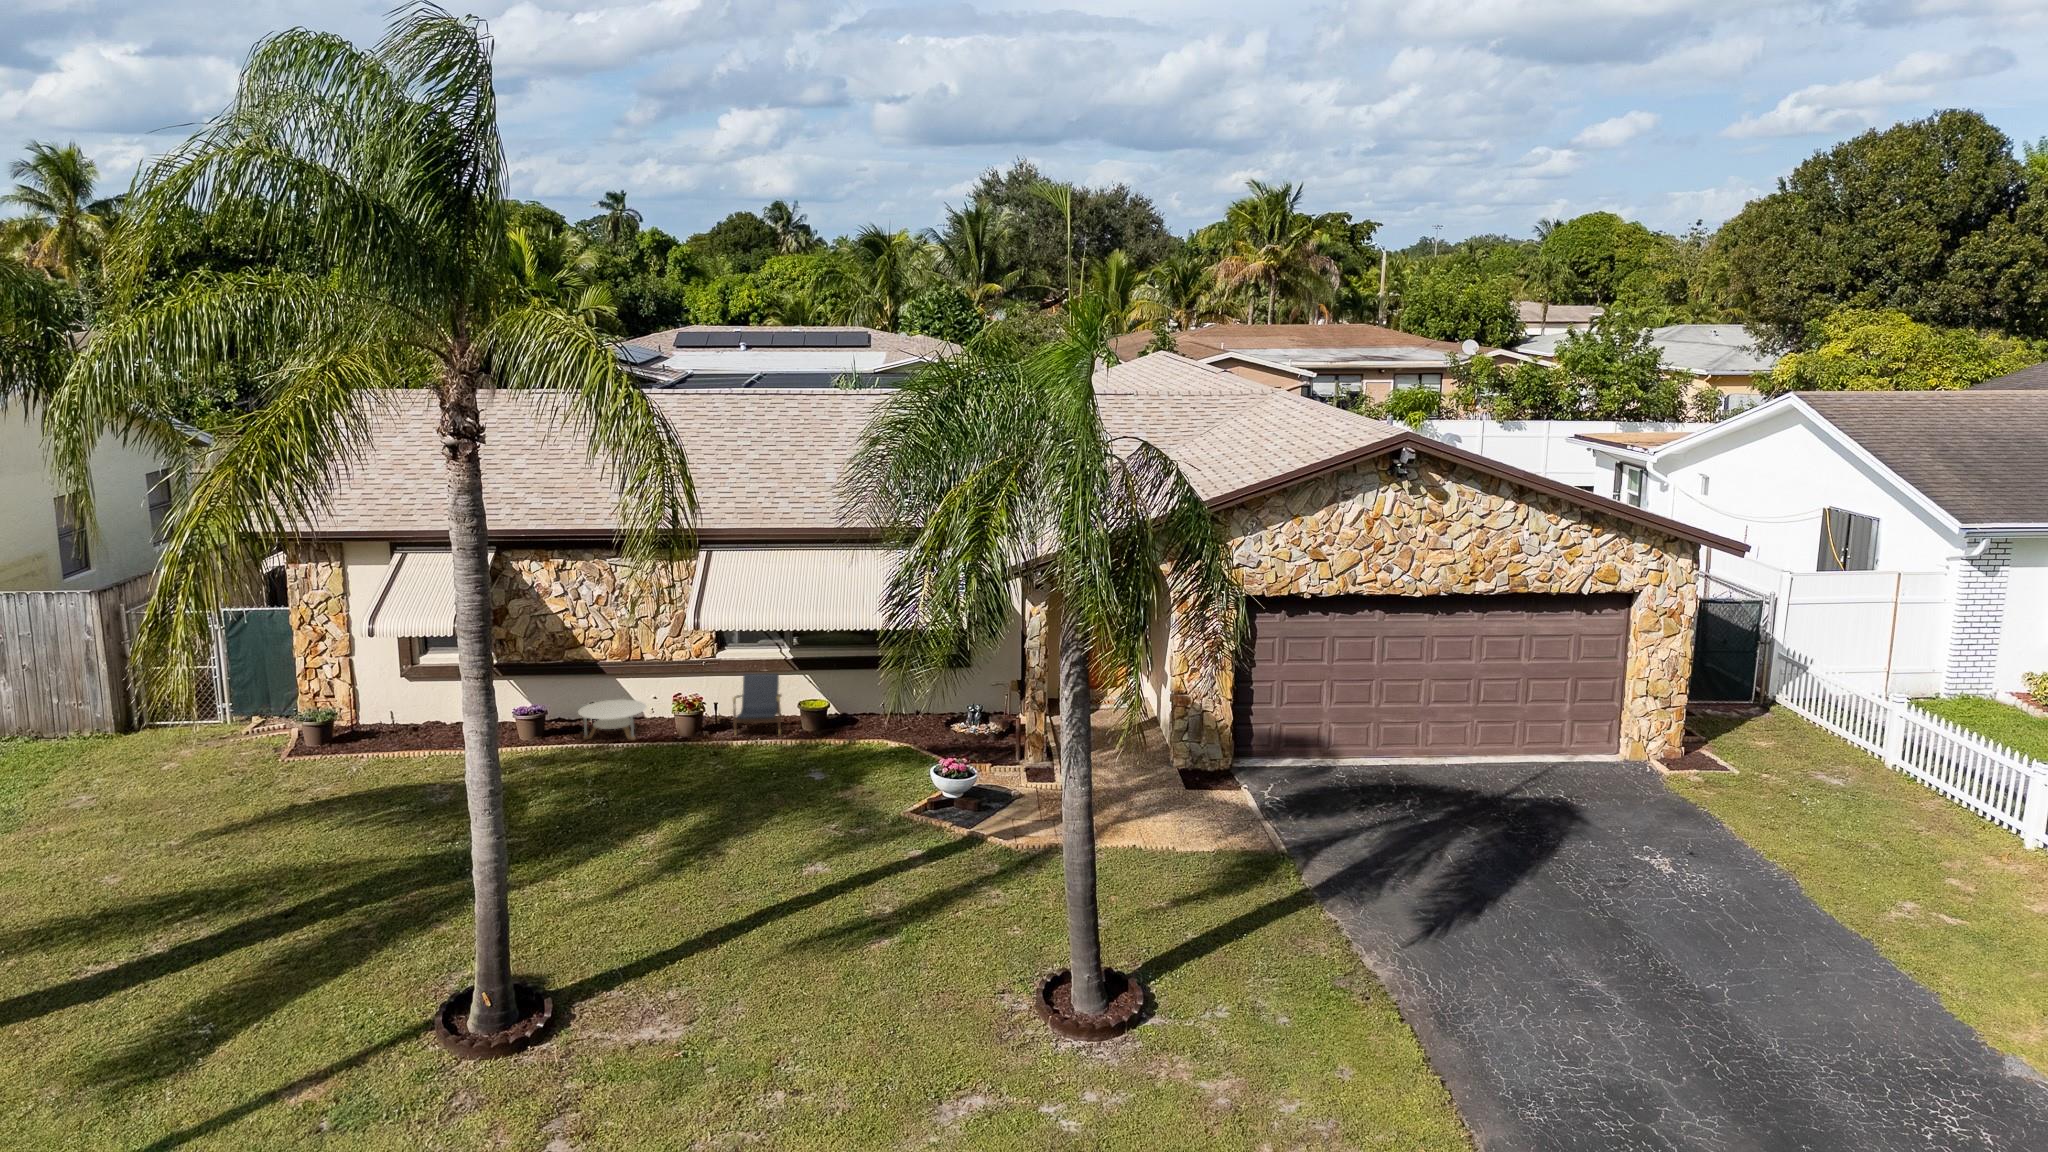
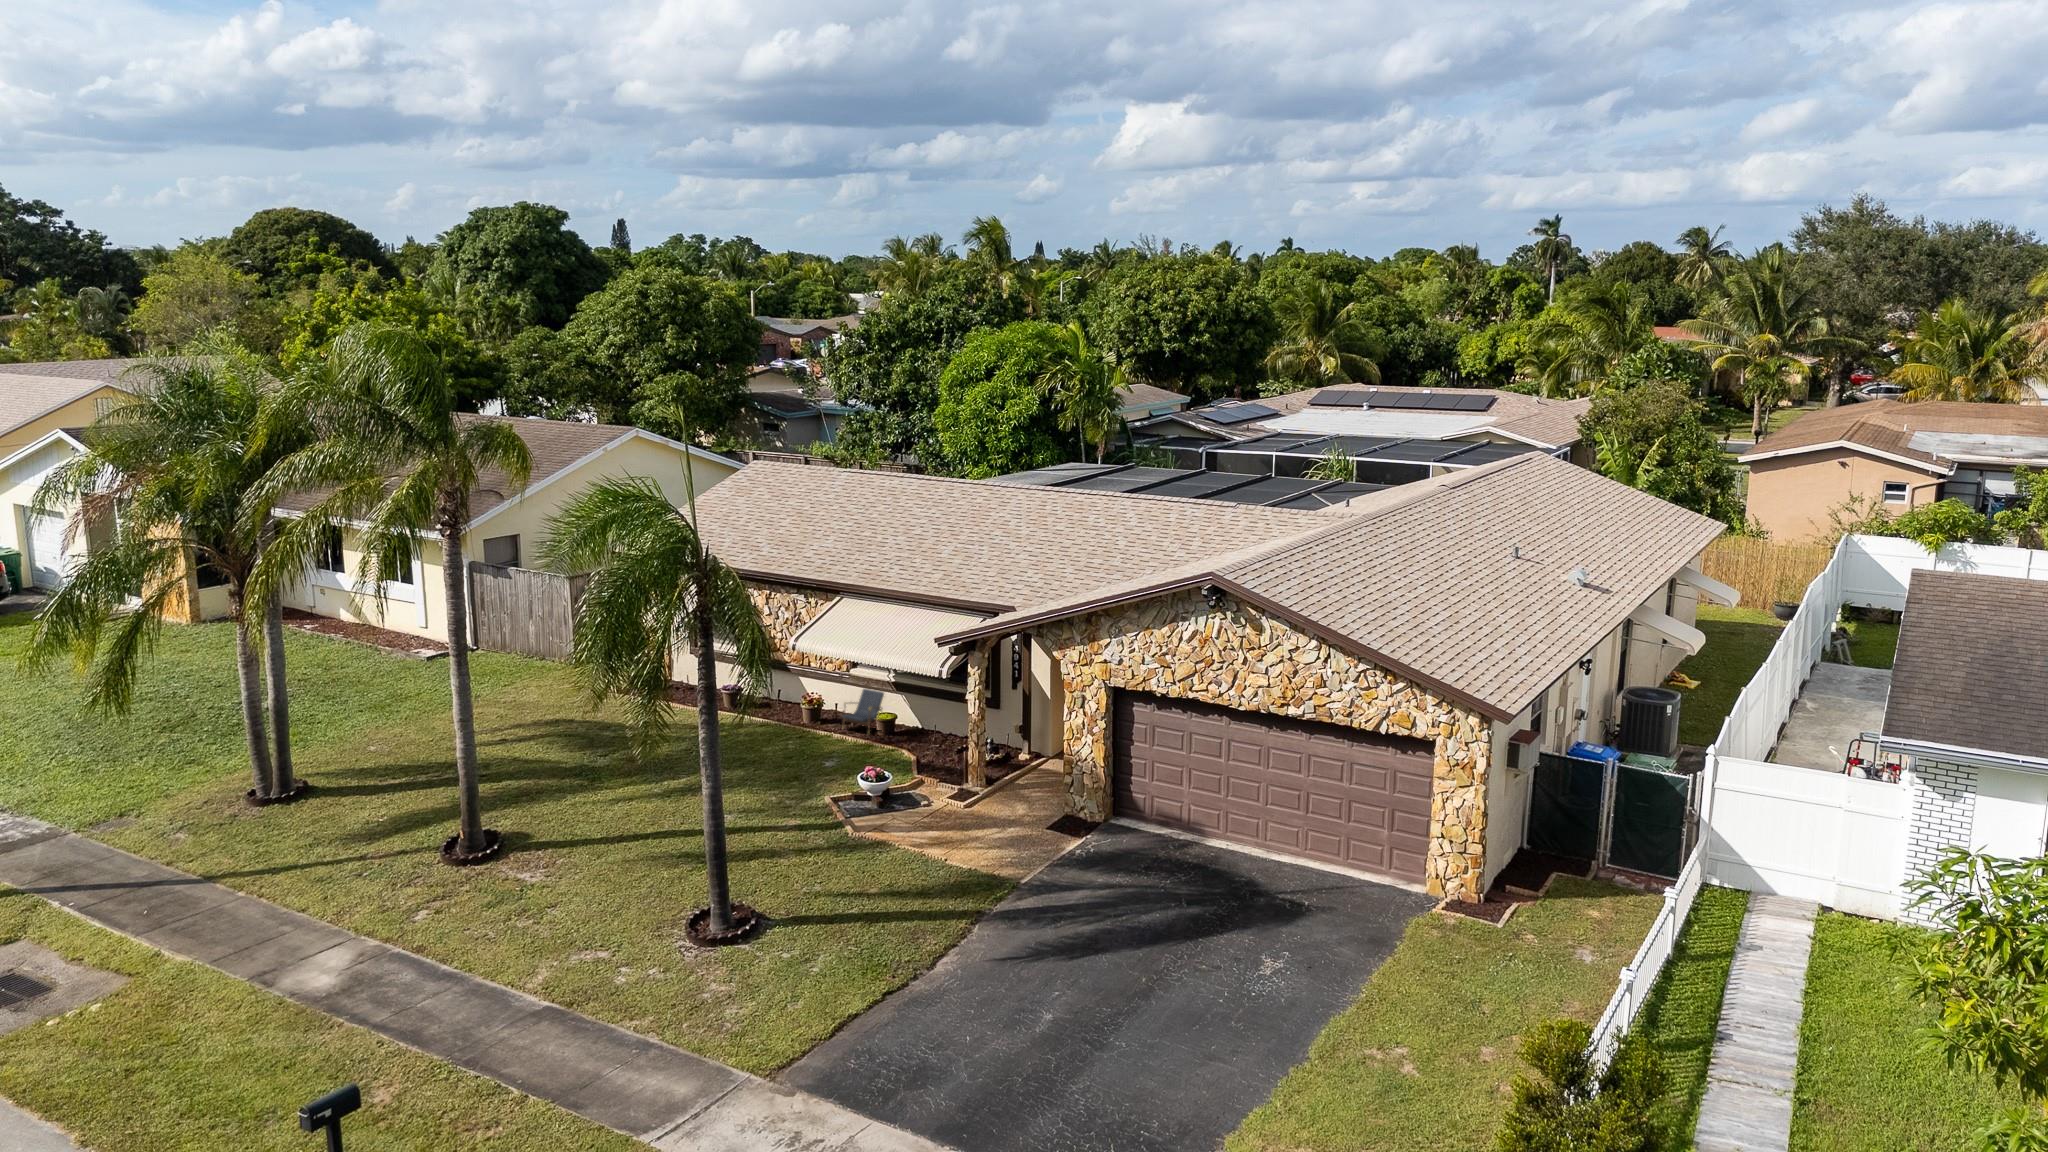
round table: present [578,699,647,740] -> none [758,691,803,719]

